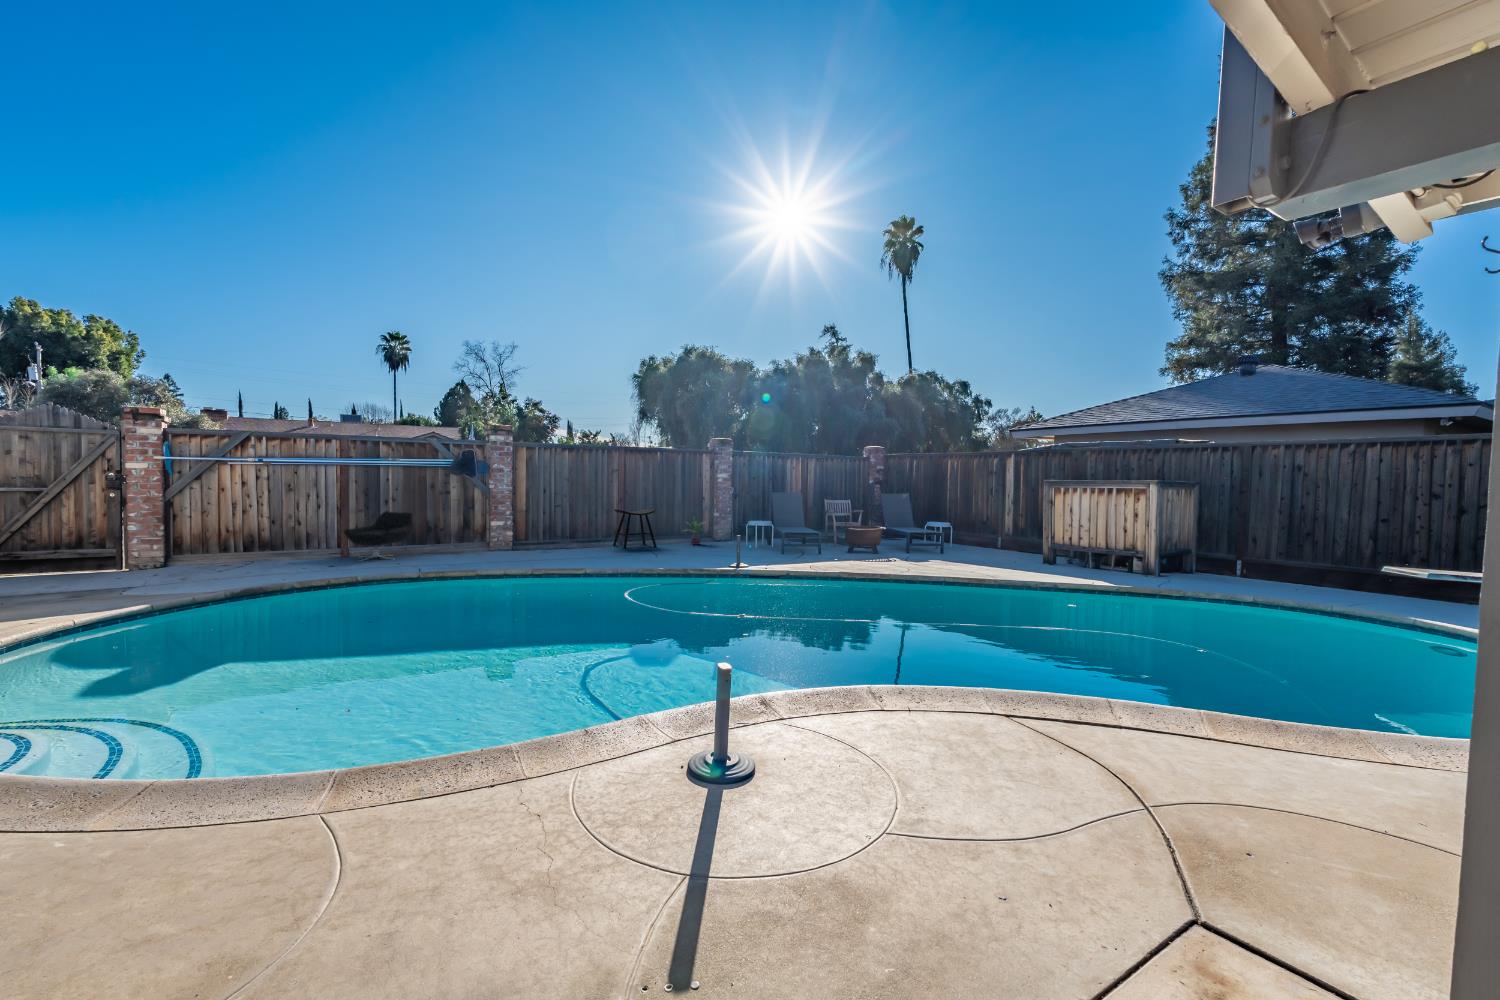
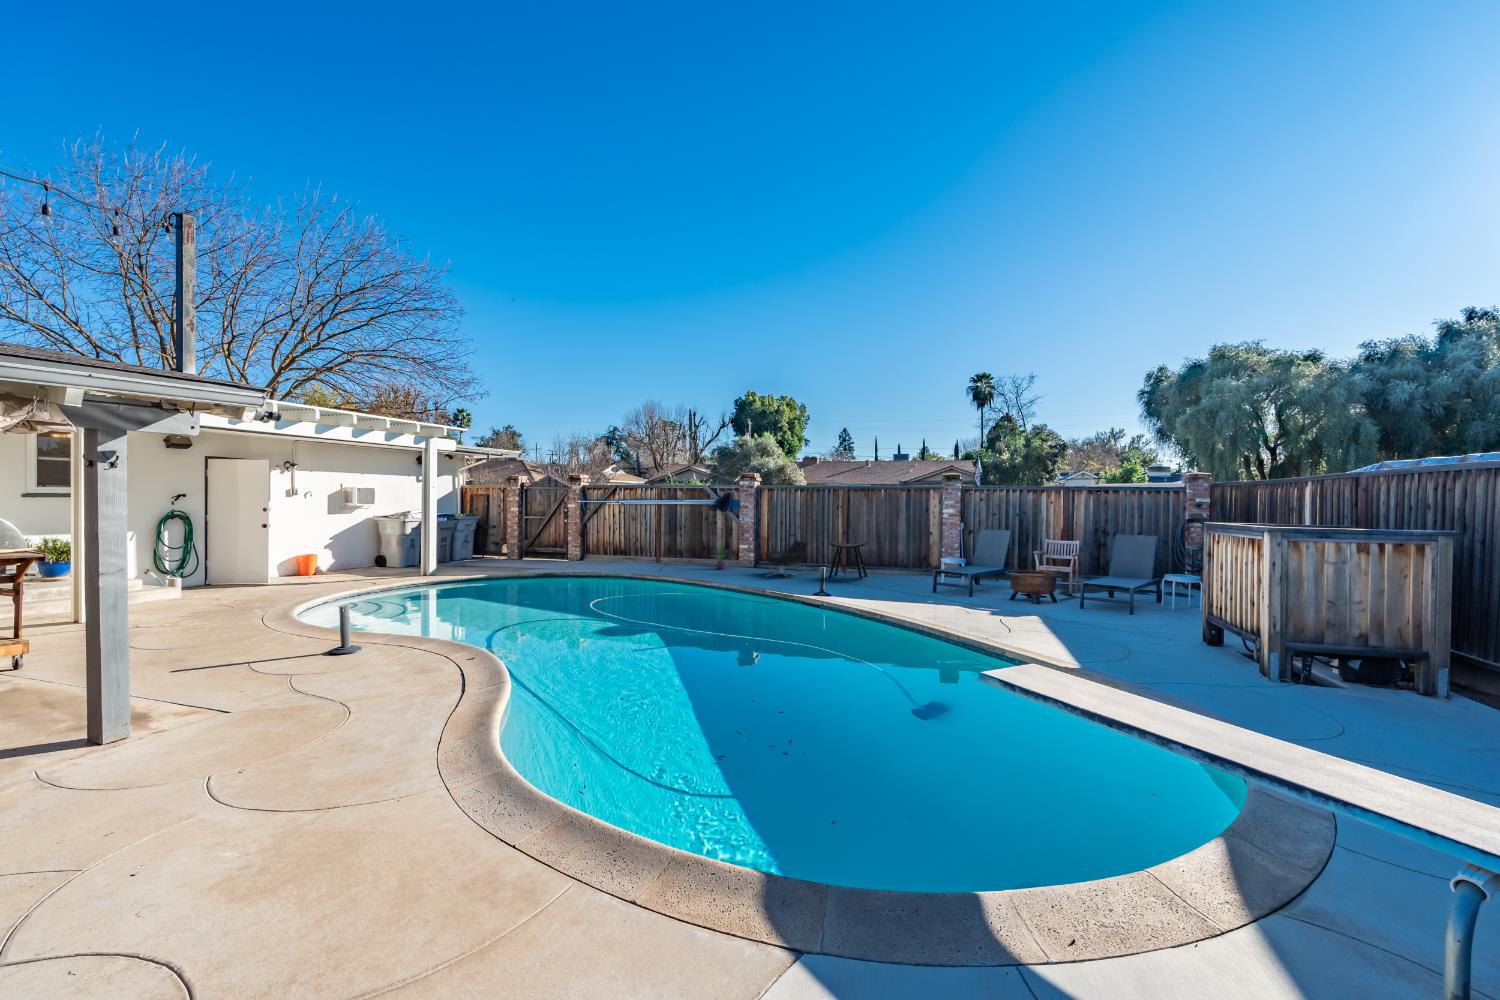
lounge chair: present [344,512,414,557] -> present [765,540,808,574]
decorative plant: present [691,518,701,545] -> present [716,546,725,569]

